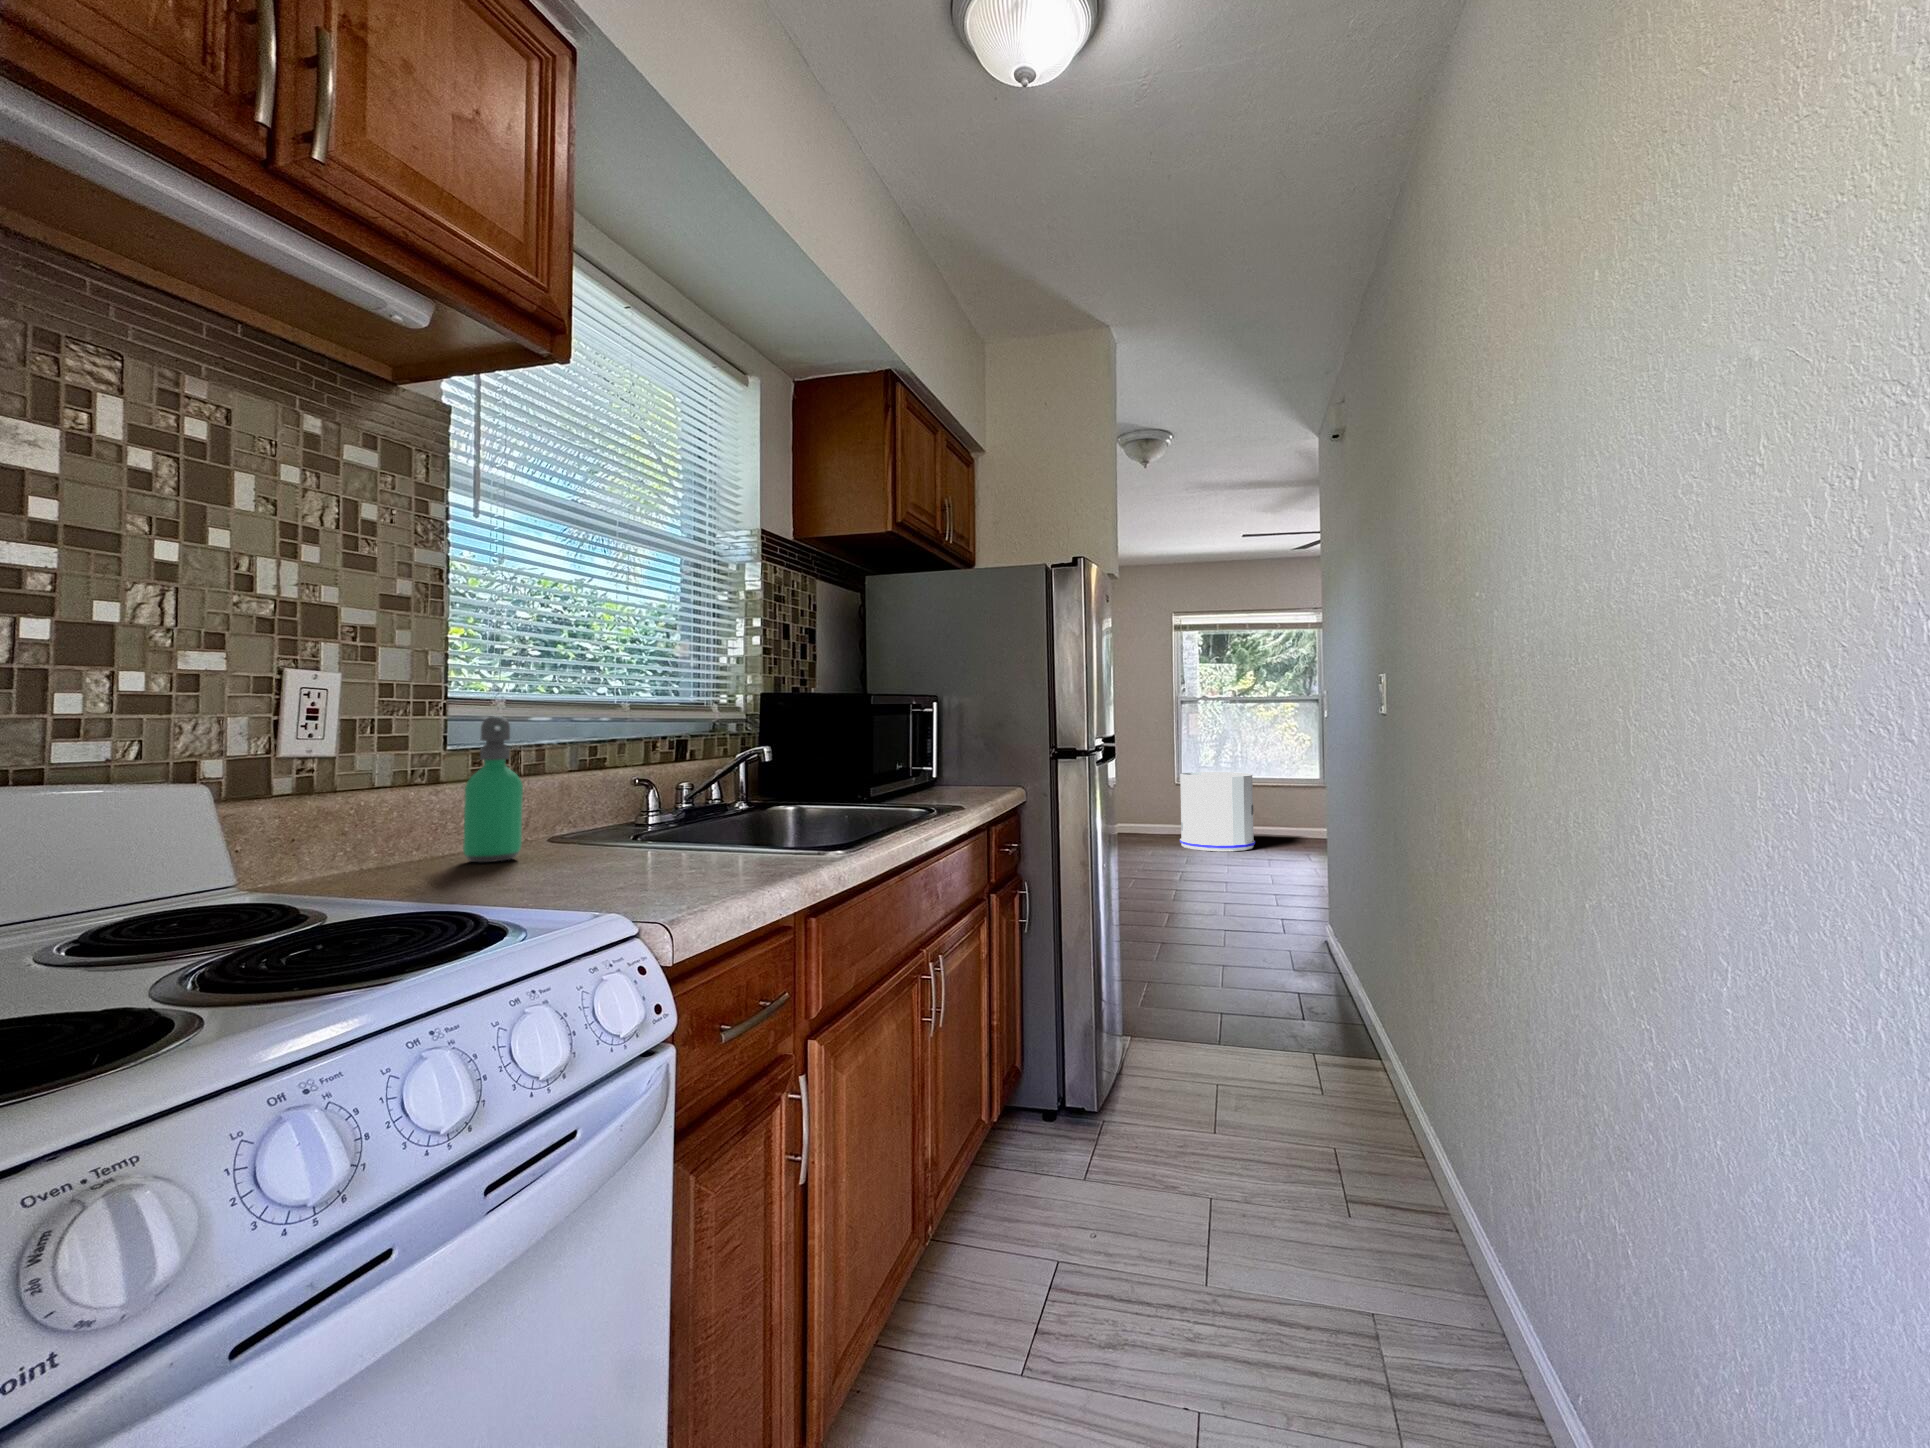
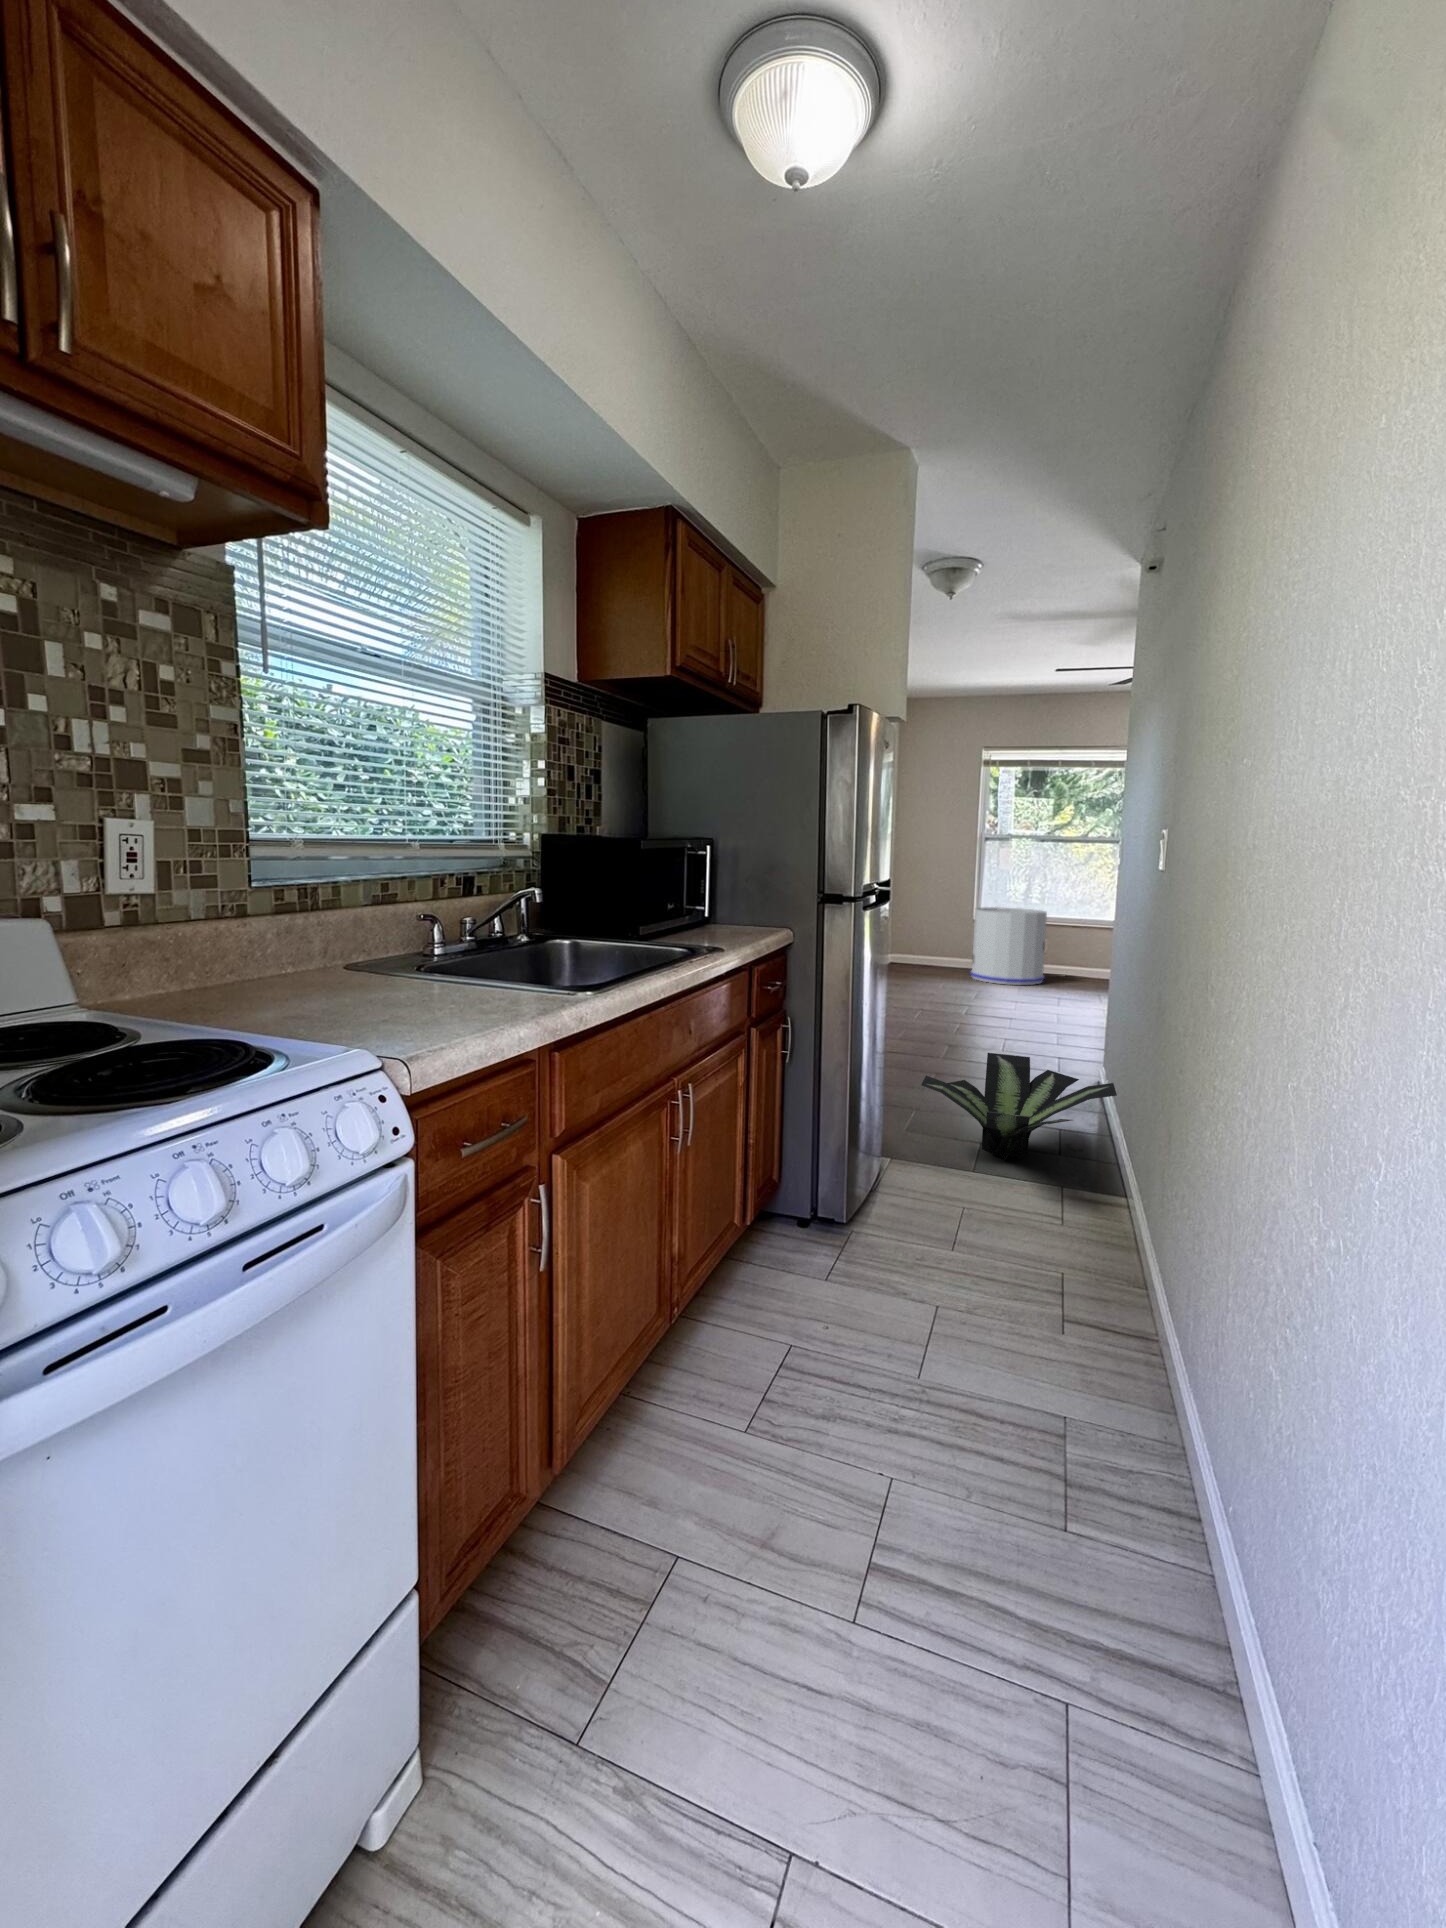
soap dispenser: present [463,716,523,862] -> none [265,860,316,987]
potted plant: none [1158,918,1362,1035] -> present [921,1053,1117,1160]

